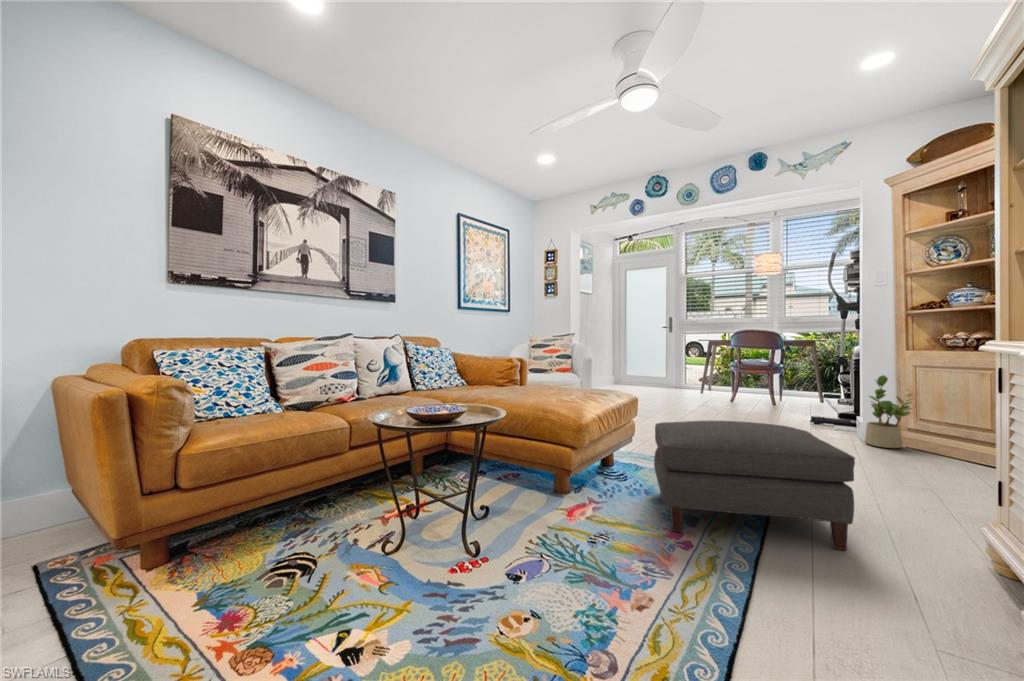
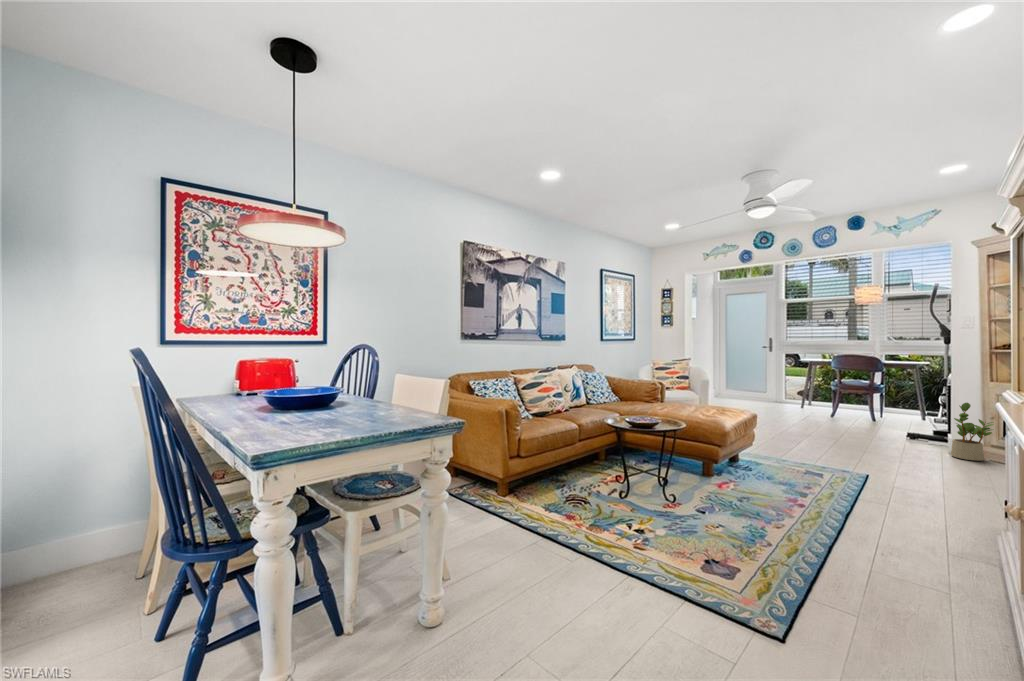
ottoman: present [654,421,855,550] -> none [775,433,914,514]

